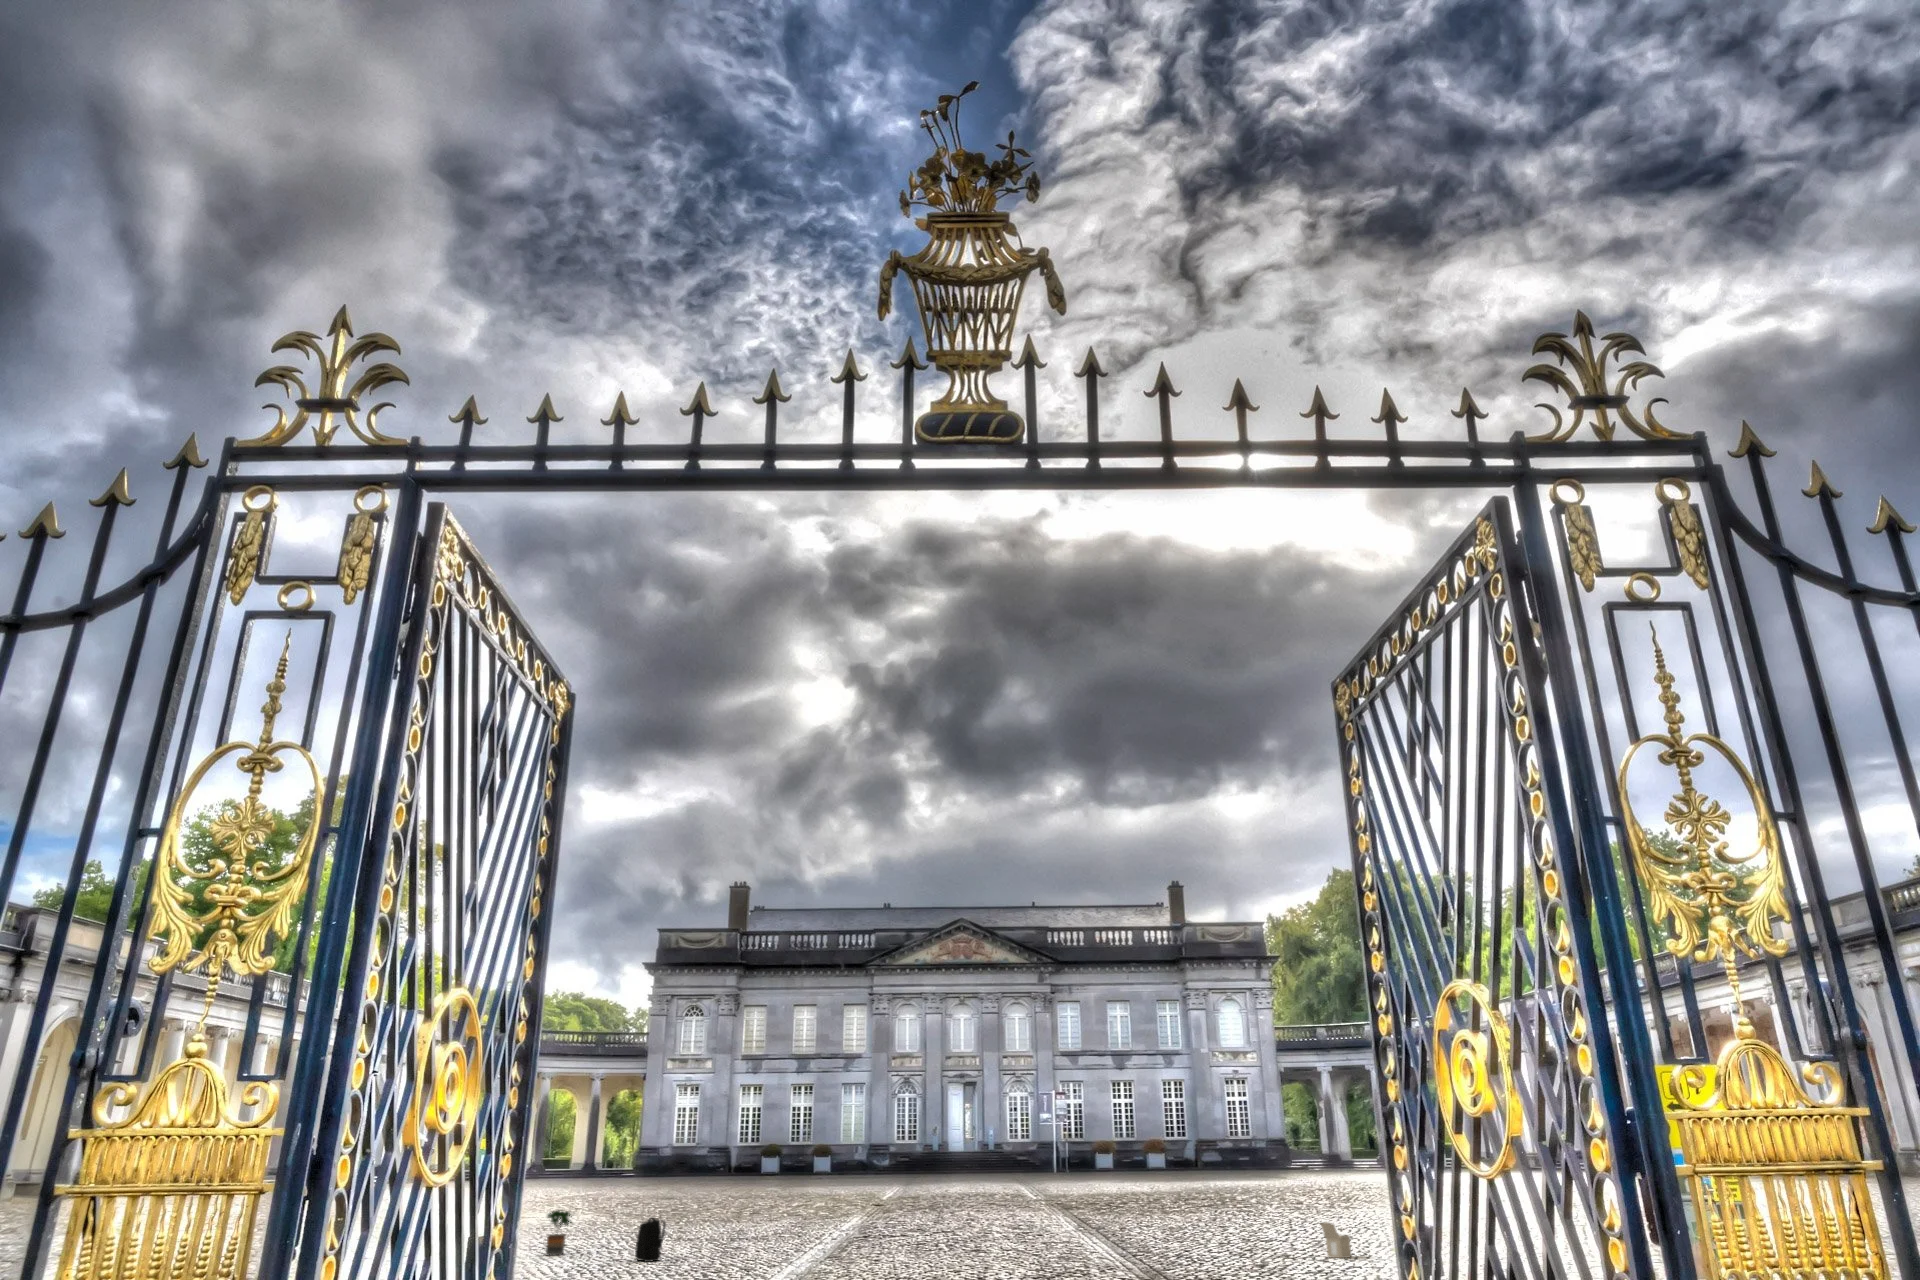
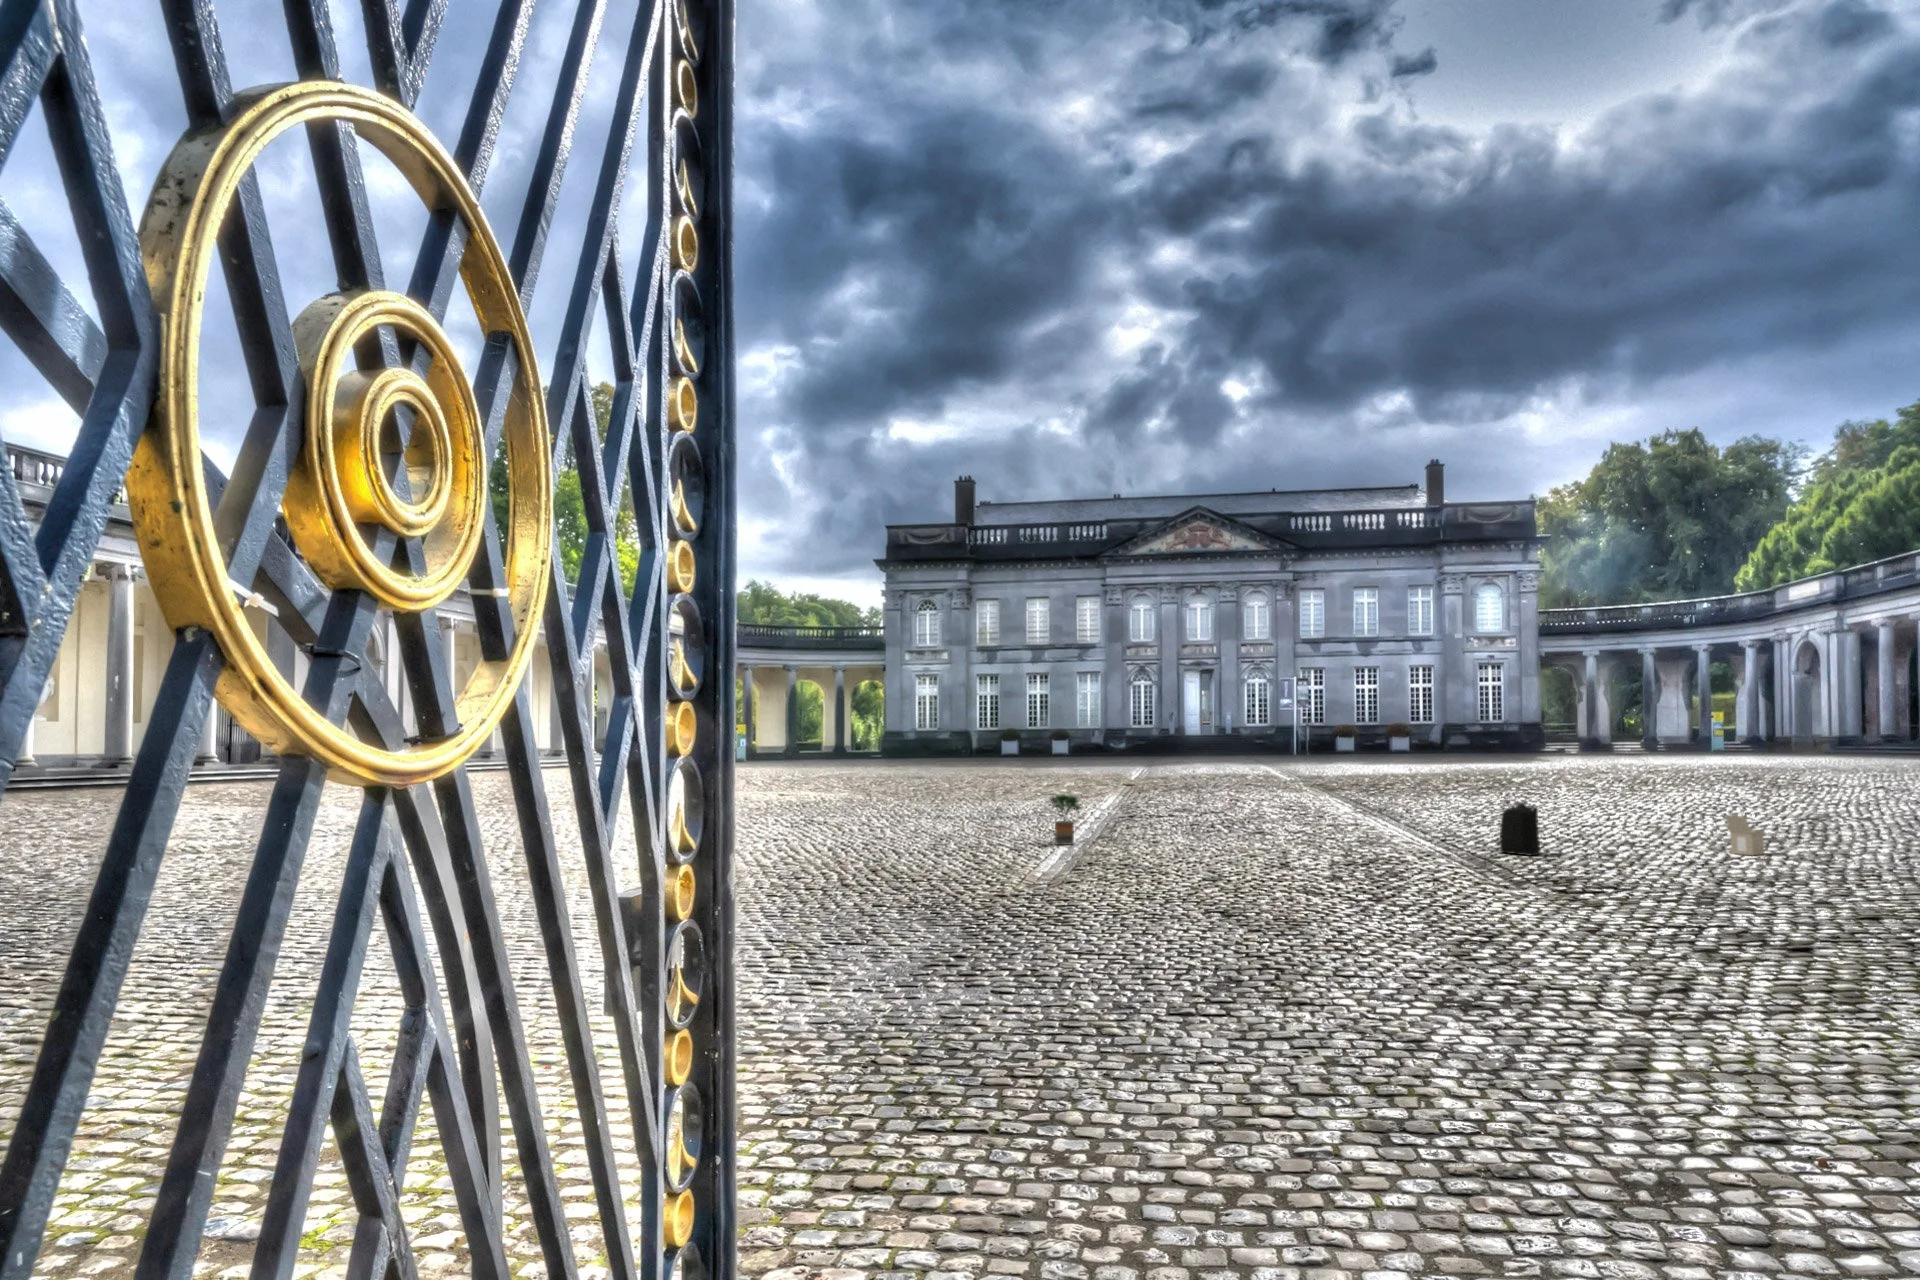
potted tree: present [546,1210,572,1255] -> present [1049,795,1081,845]
backpack: present [635,1217,666,1262] -> present [1500,803,1541,856]

